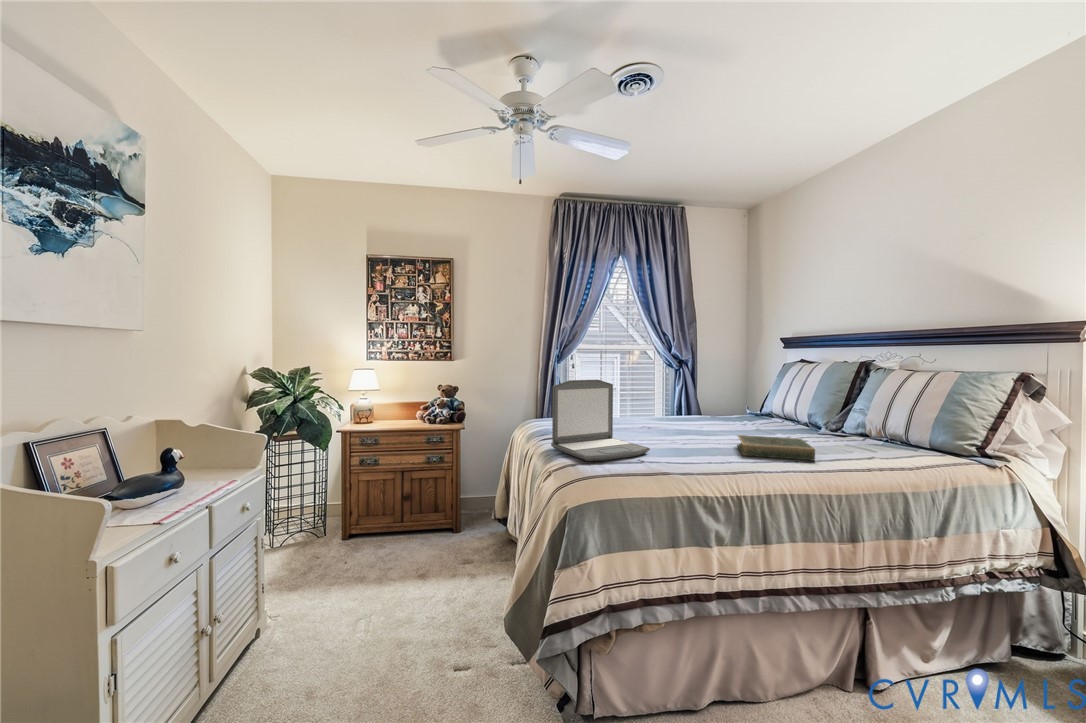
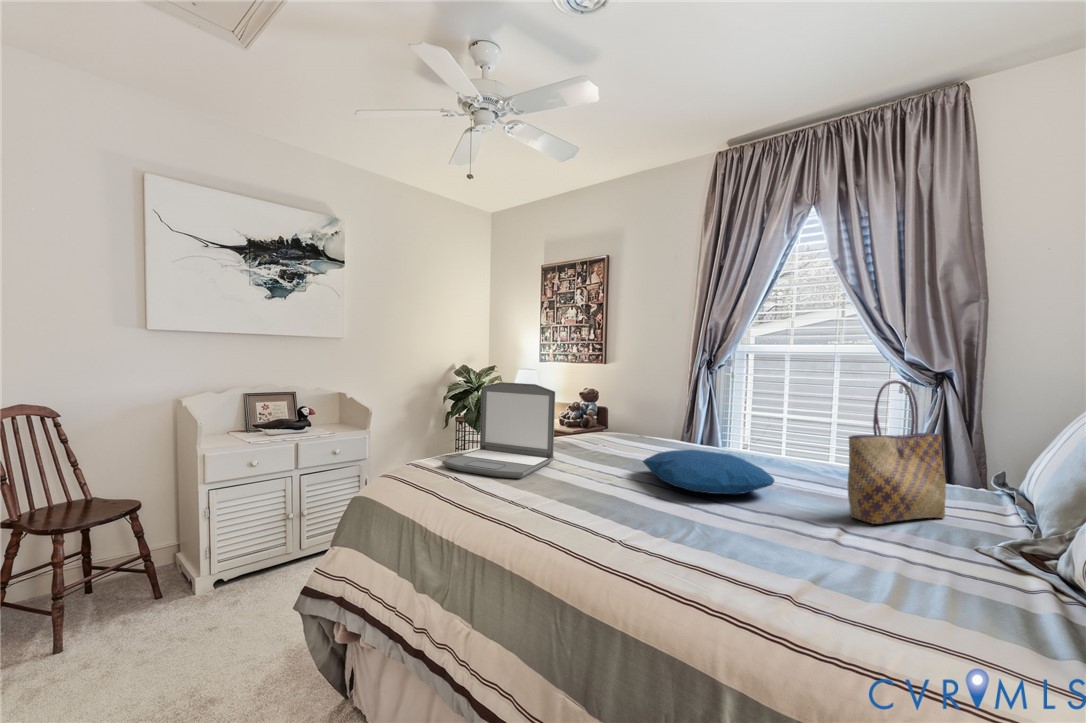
tote bag: none [759,363,781,431] -> present [848,380,946,524]
pillow: none [660,412,737,436] -> present [643,450,774,494]
hardback book: present [737,435,815,460] -> none [593,491,737,558]

